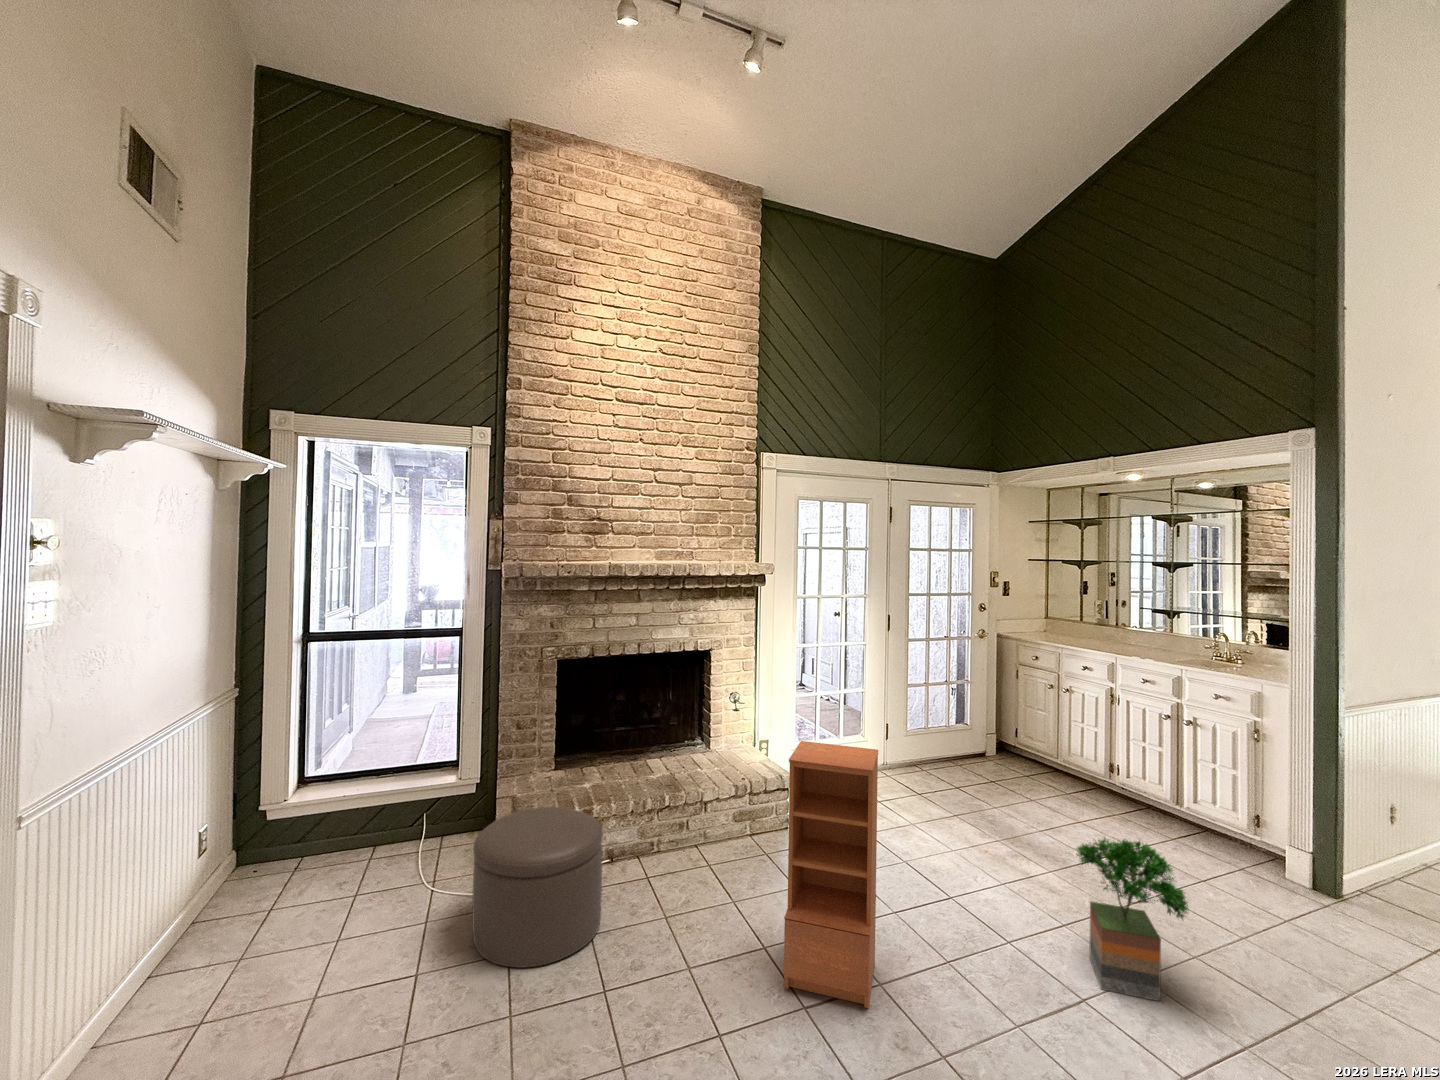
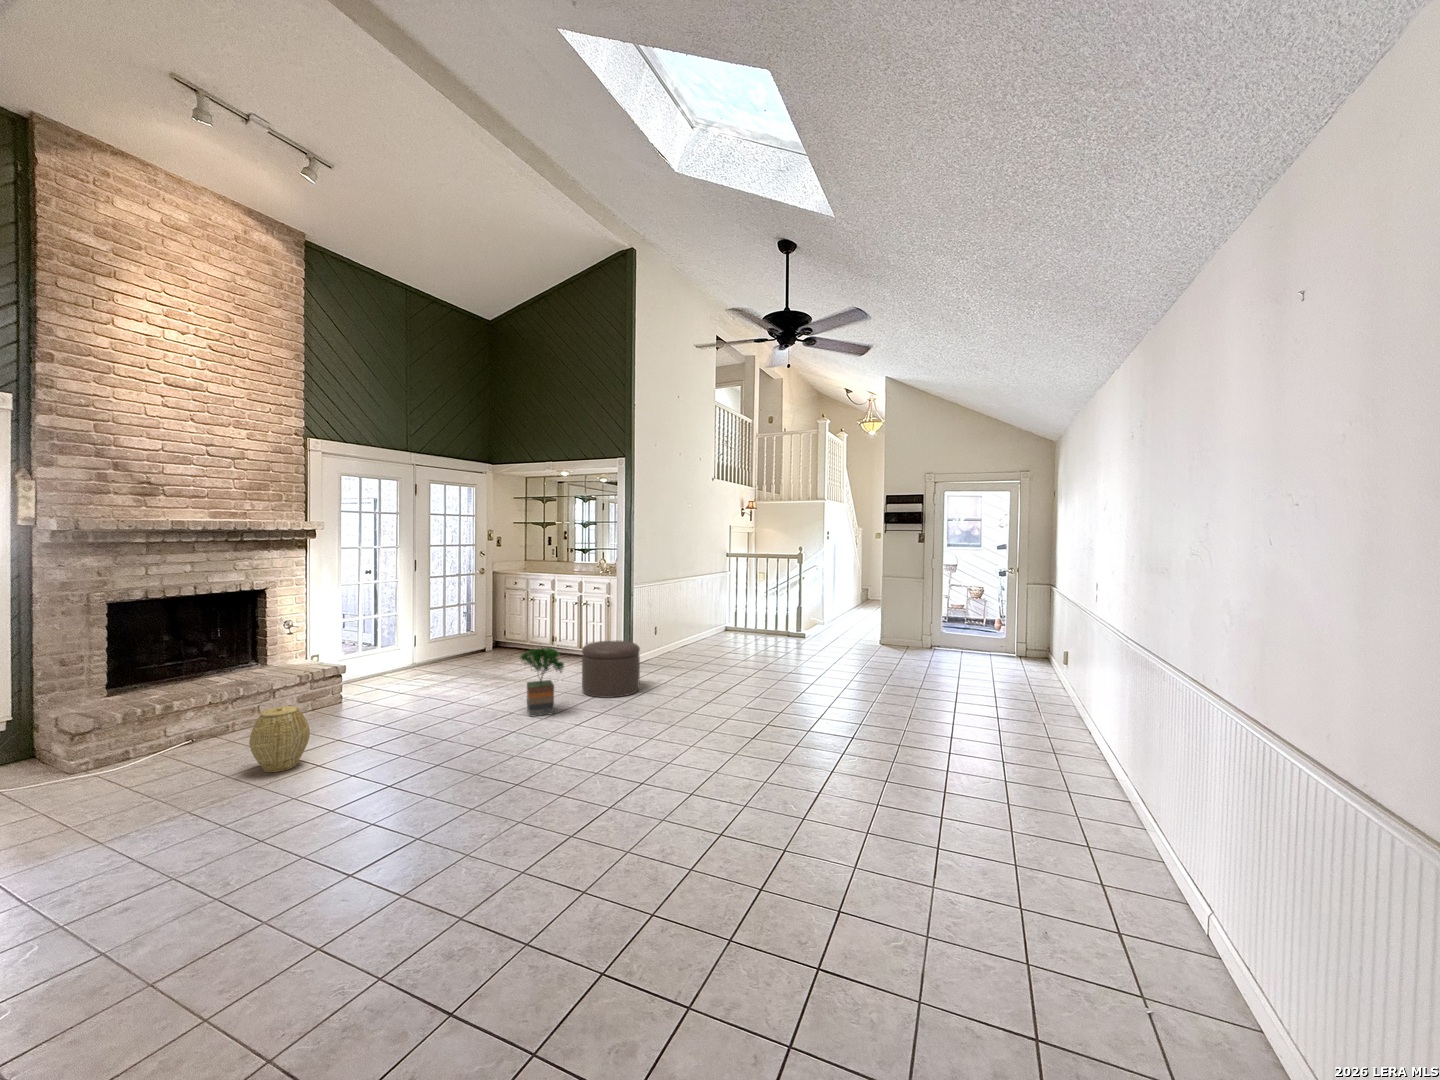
bookcase: present [784,741,878,1008] -> none [355,617,411,754]
ottoman: present [472,807,603,968] -> present [582,641,640,698]
woven basket: none [642,871,720,990] -> present [249,706,310,772]

